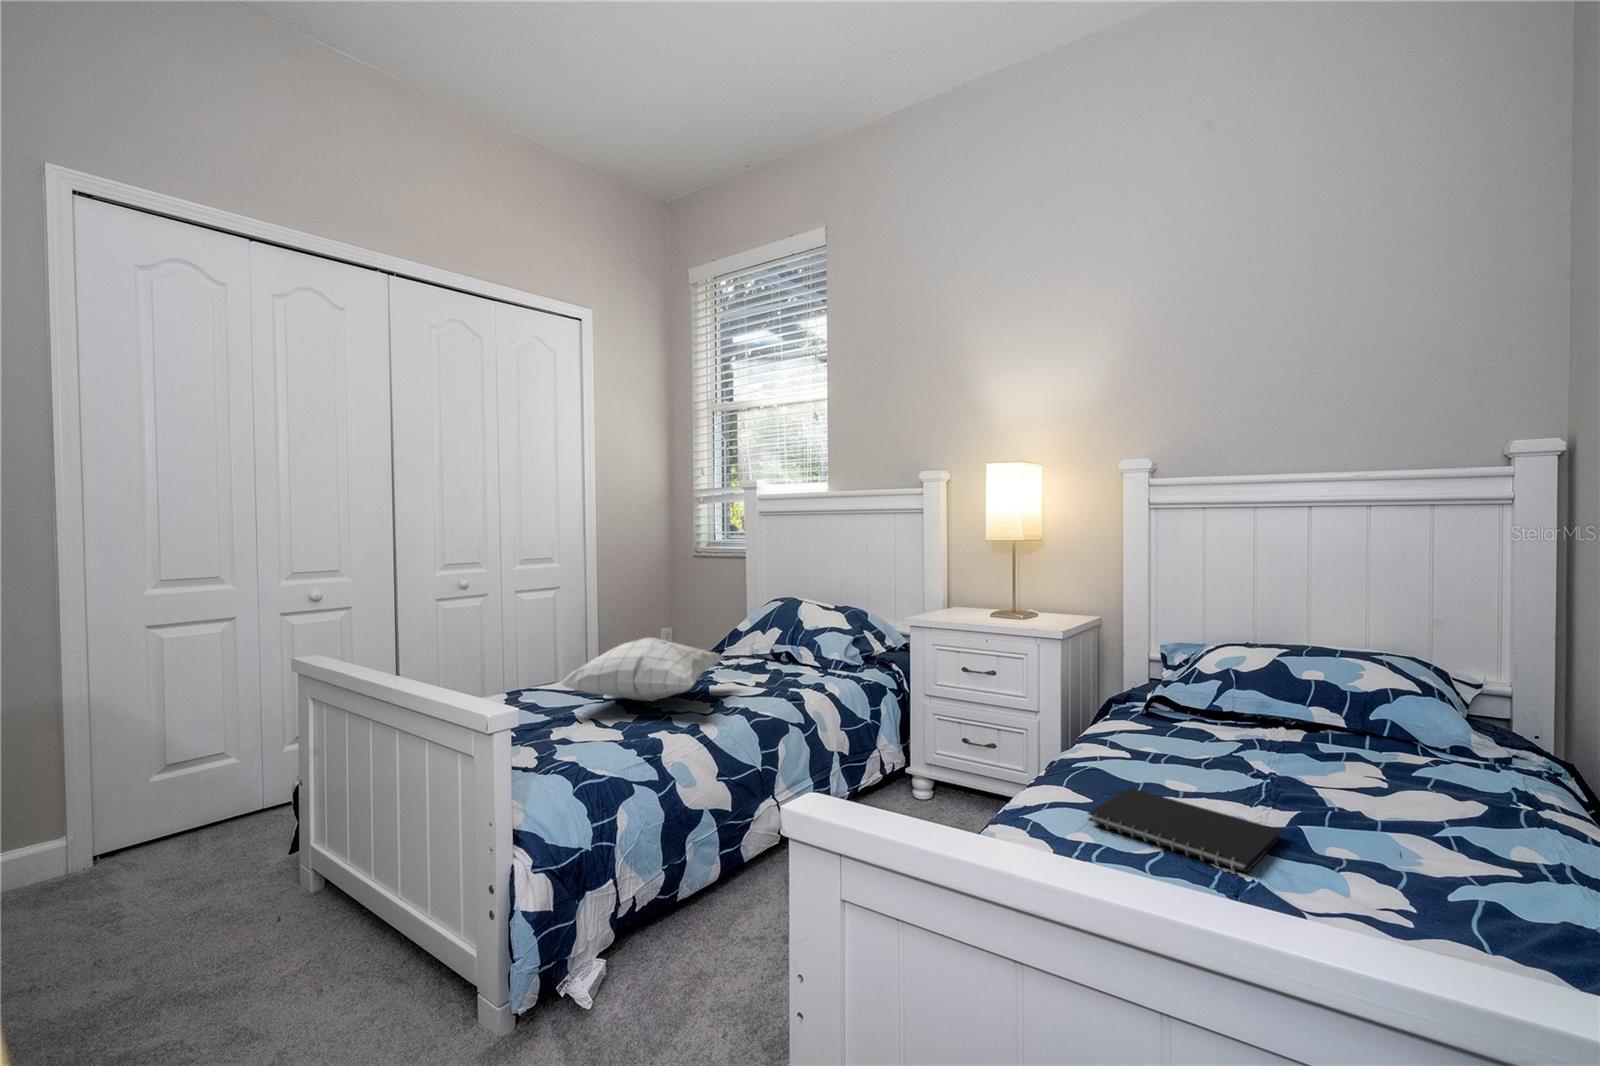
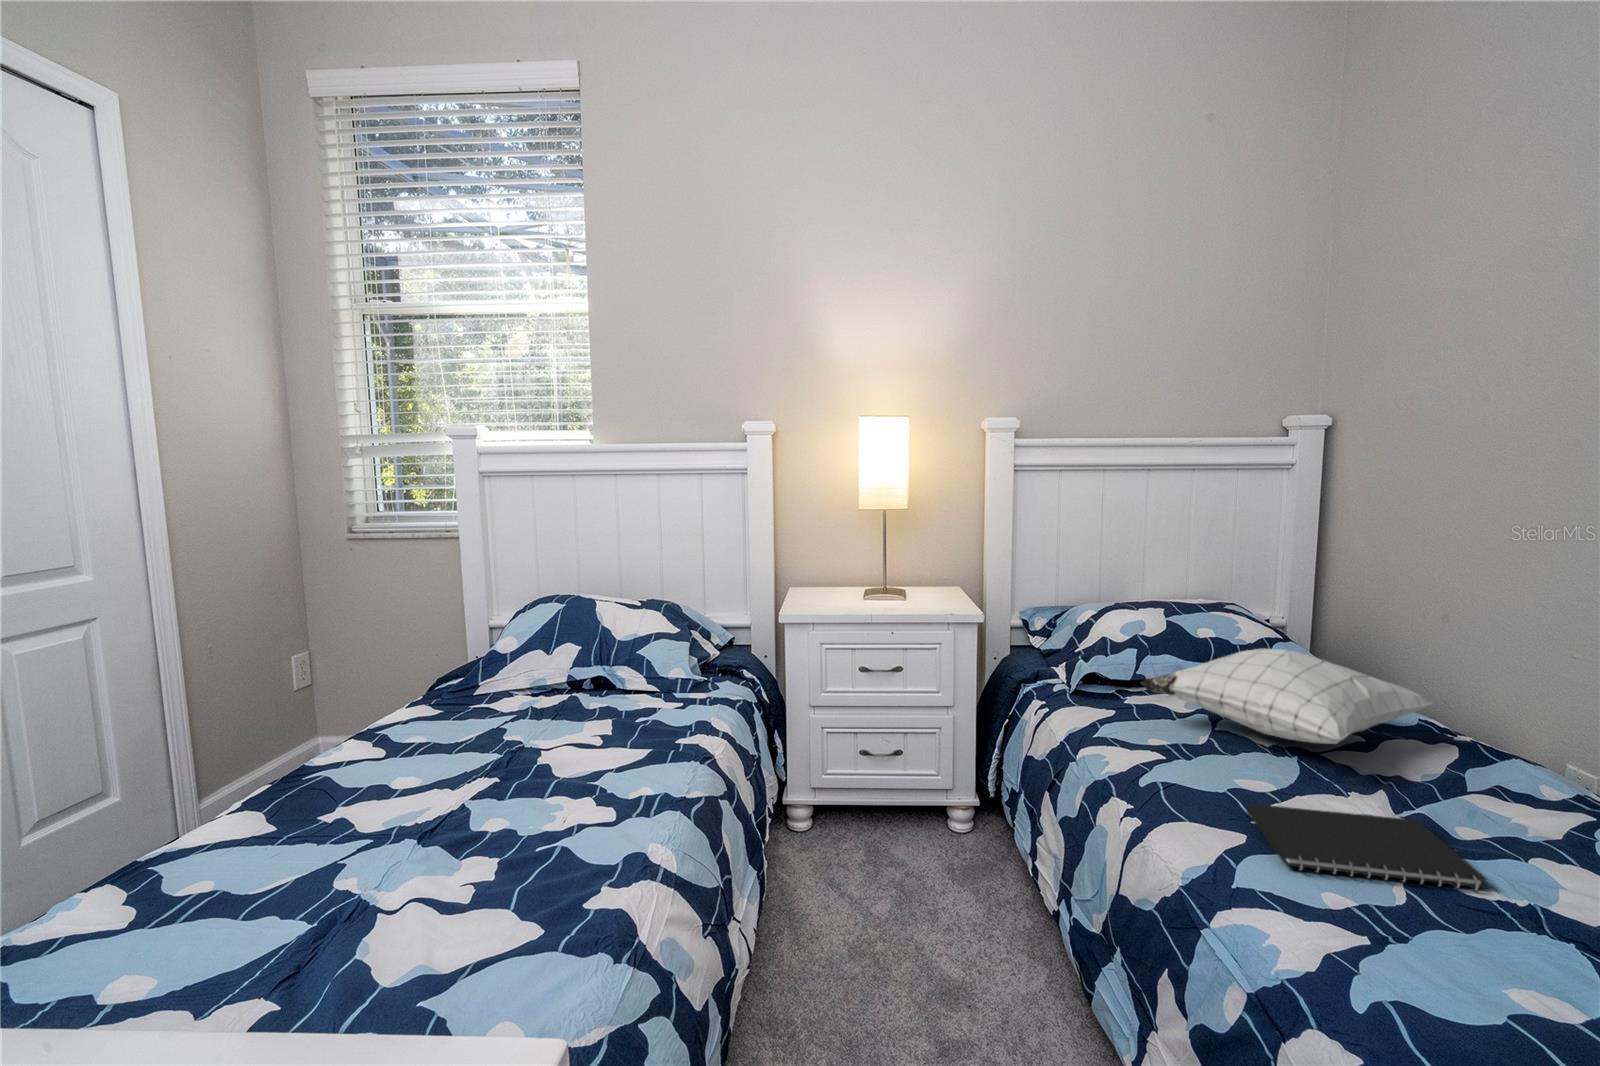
pillow: present [561,638,723,701] -> present [1141,649,1431,744]

